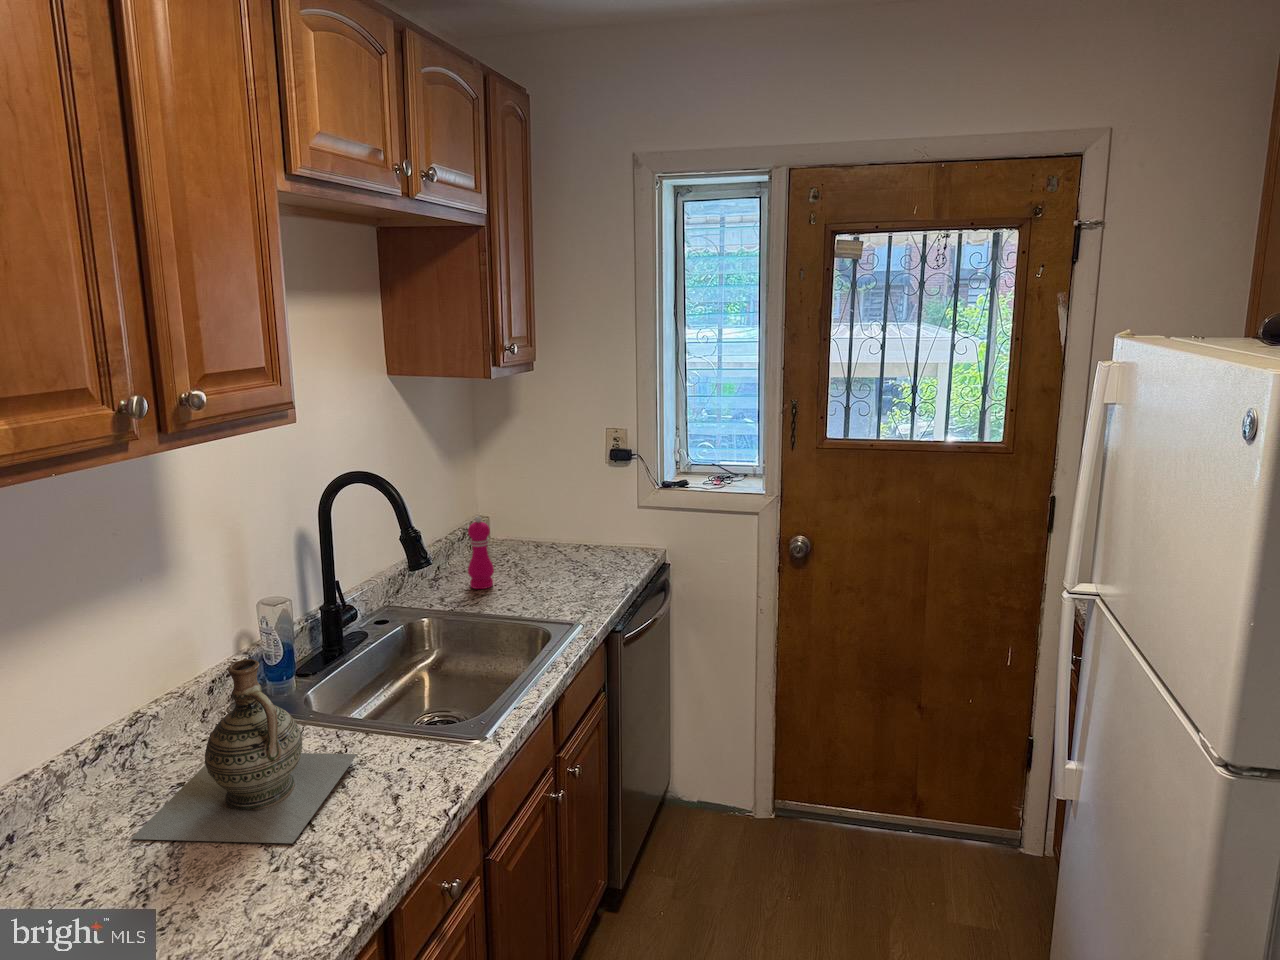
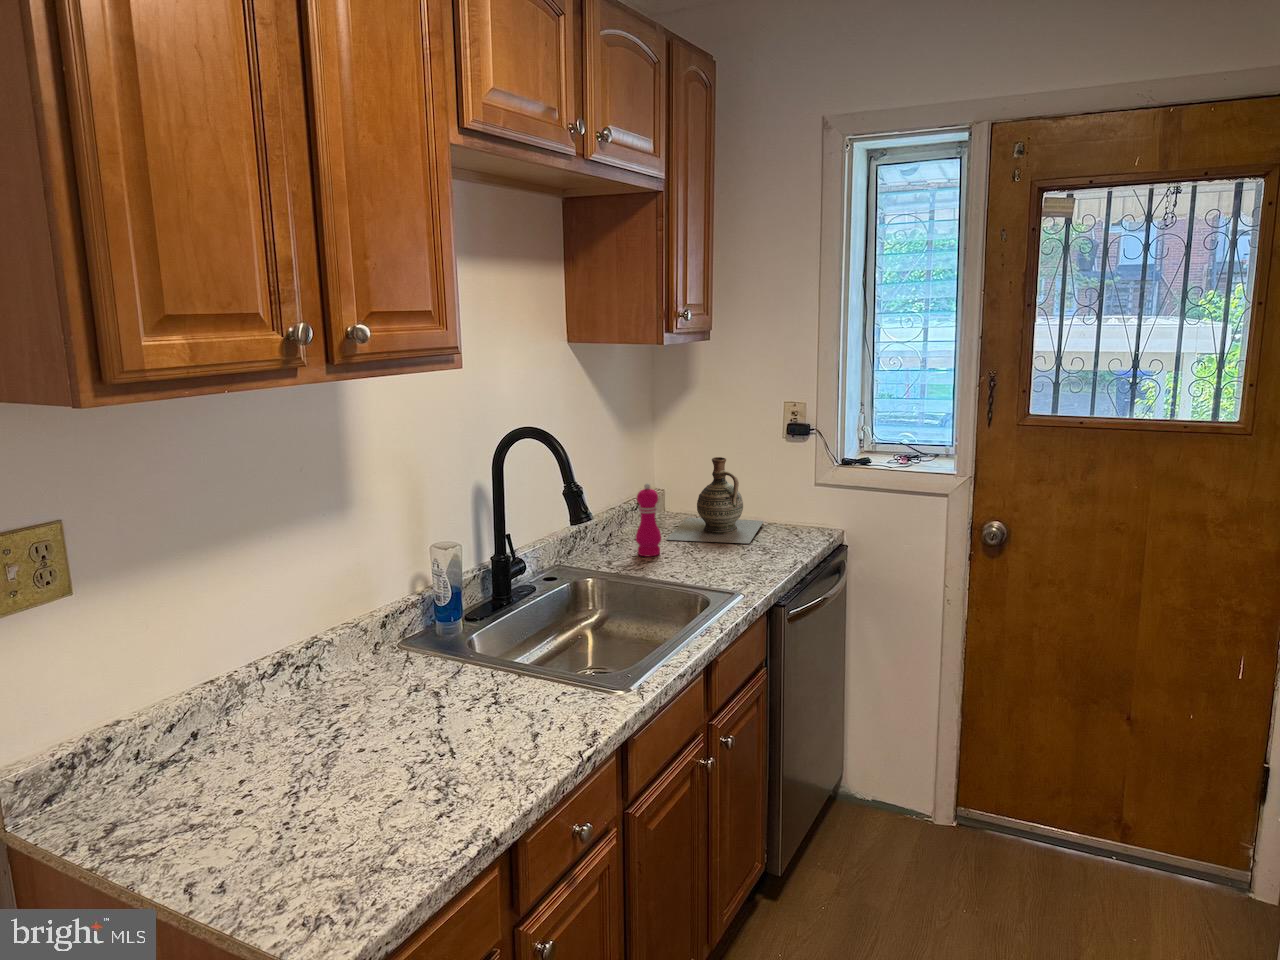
ceramic jug: present [131,659,357,843] -> present [667,457,764,543]

